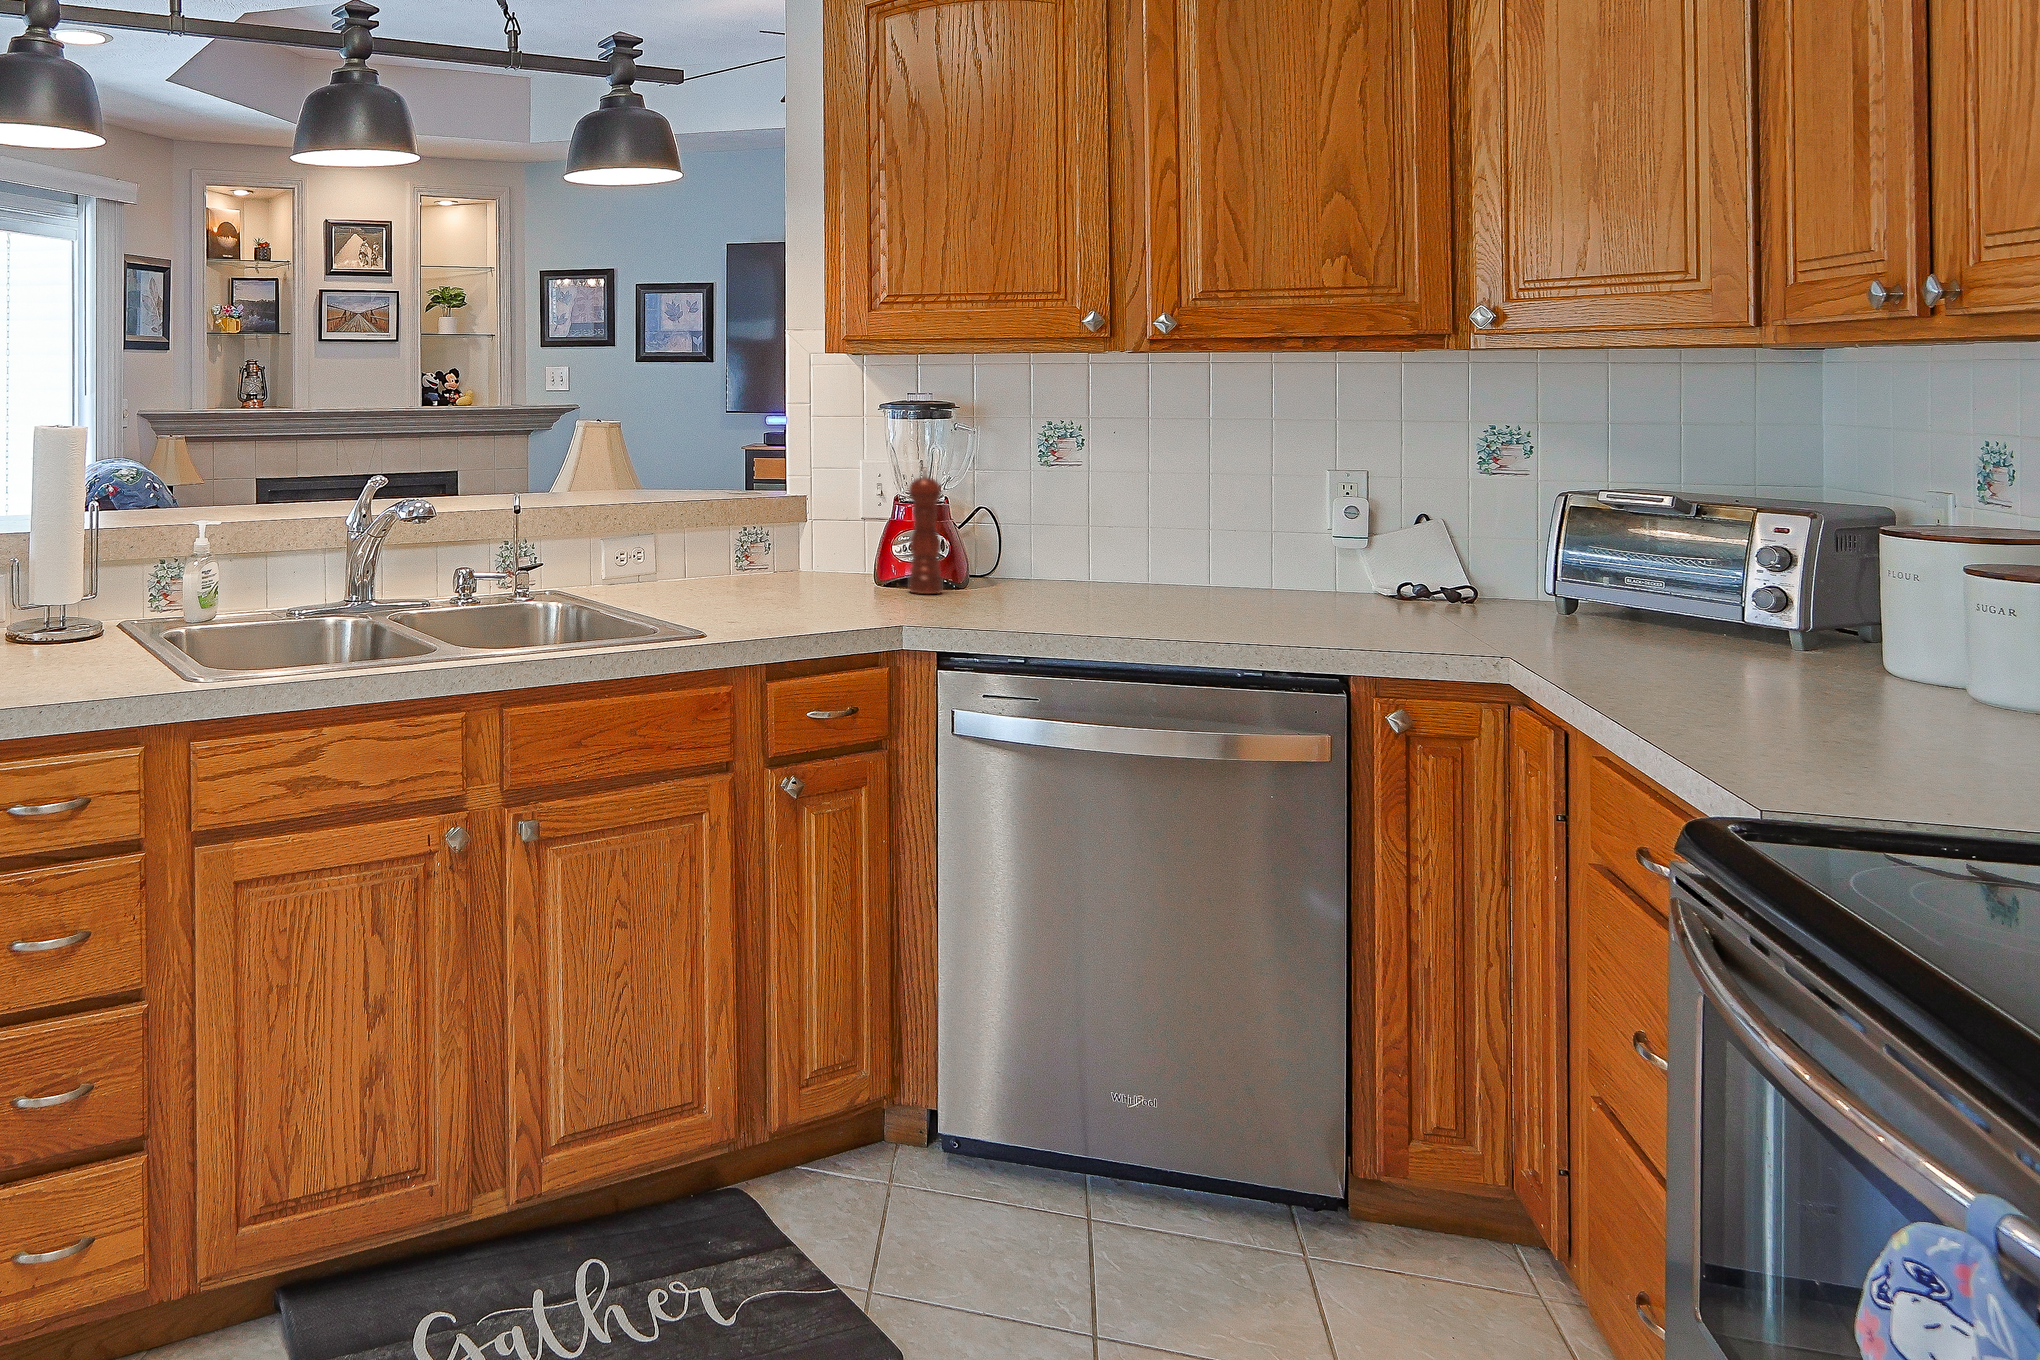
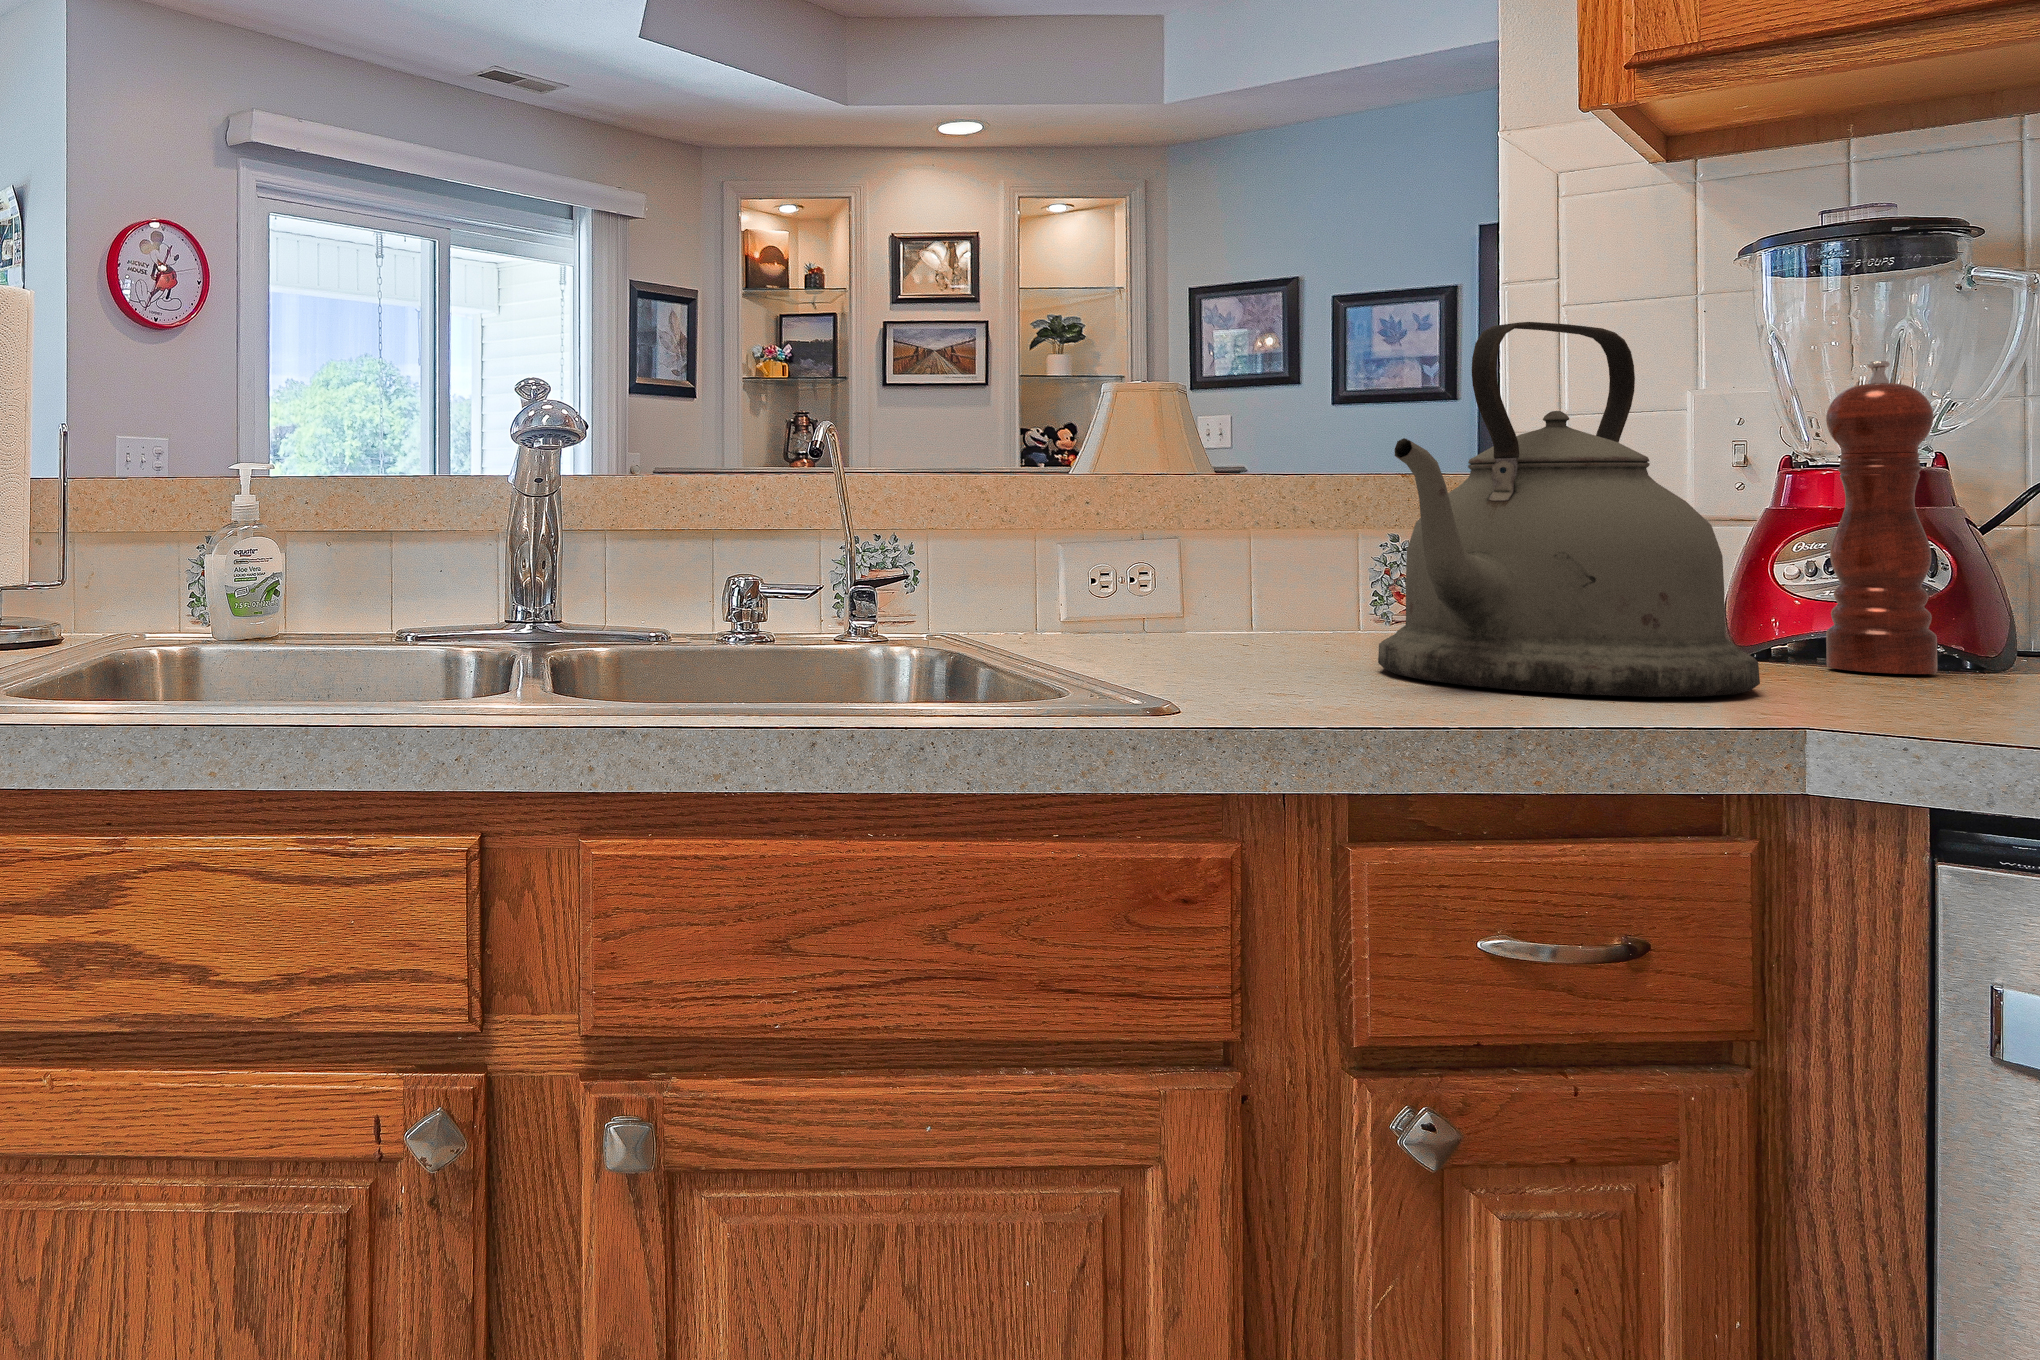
kettle: none [761,463,888,616] -> present [1378,322,1760,697]

